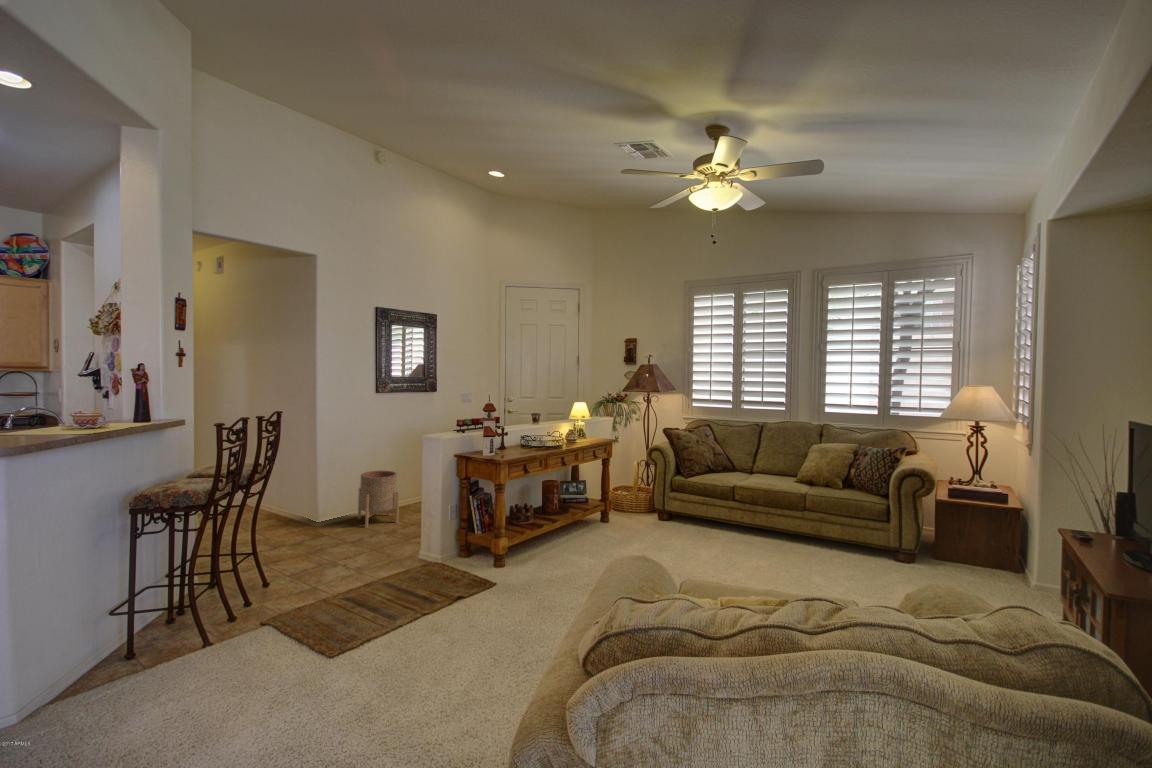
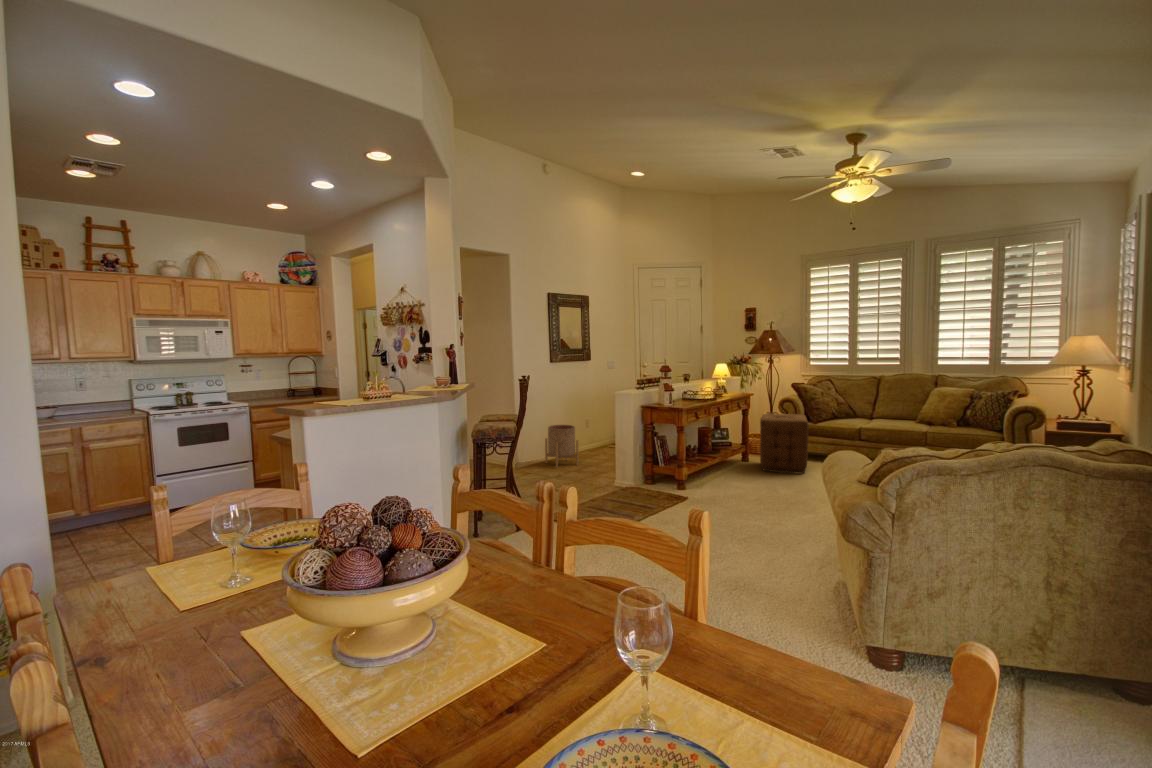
ottoman: none [615,464,673,542] -> present [760,413,809,474]

